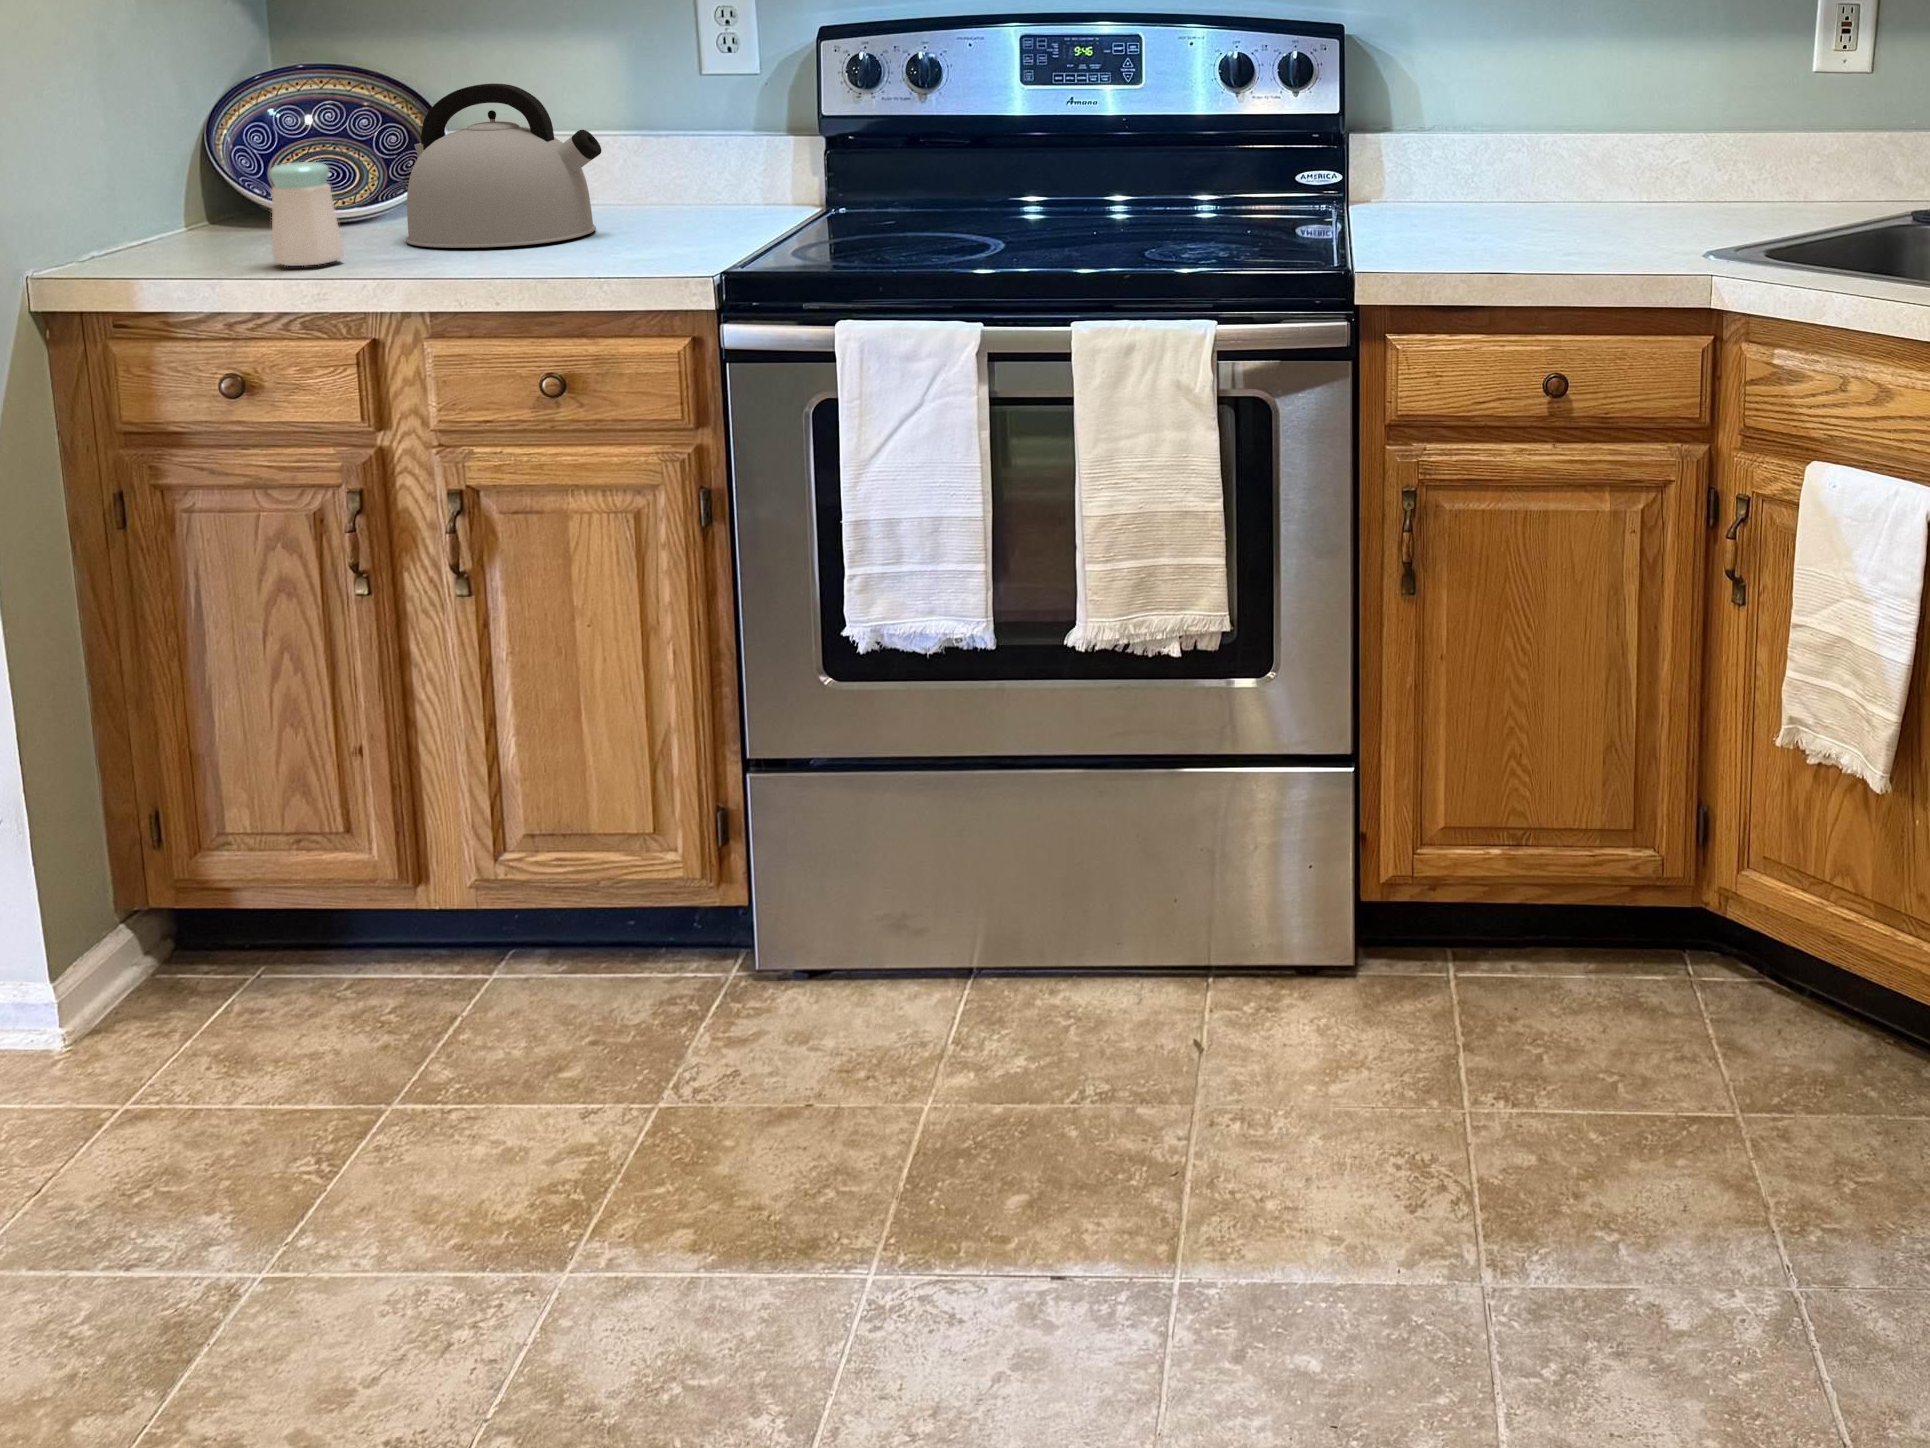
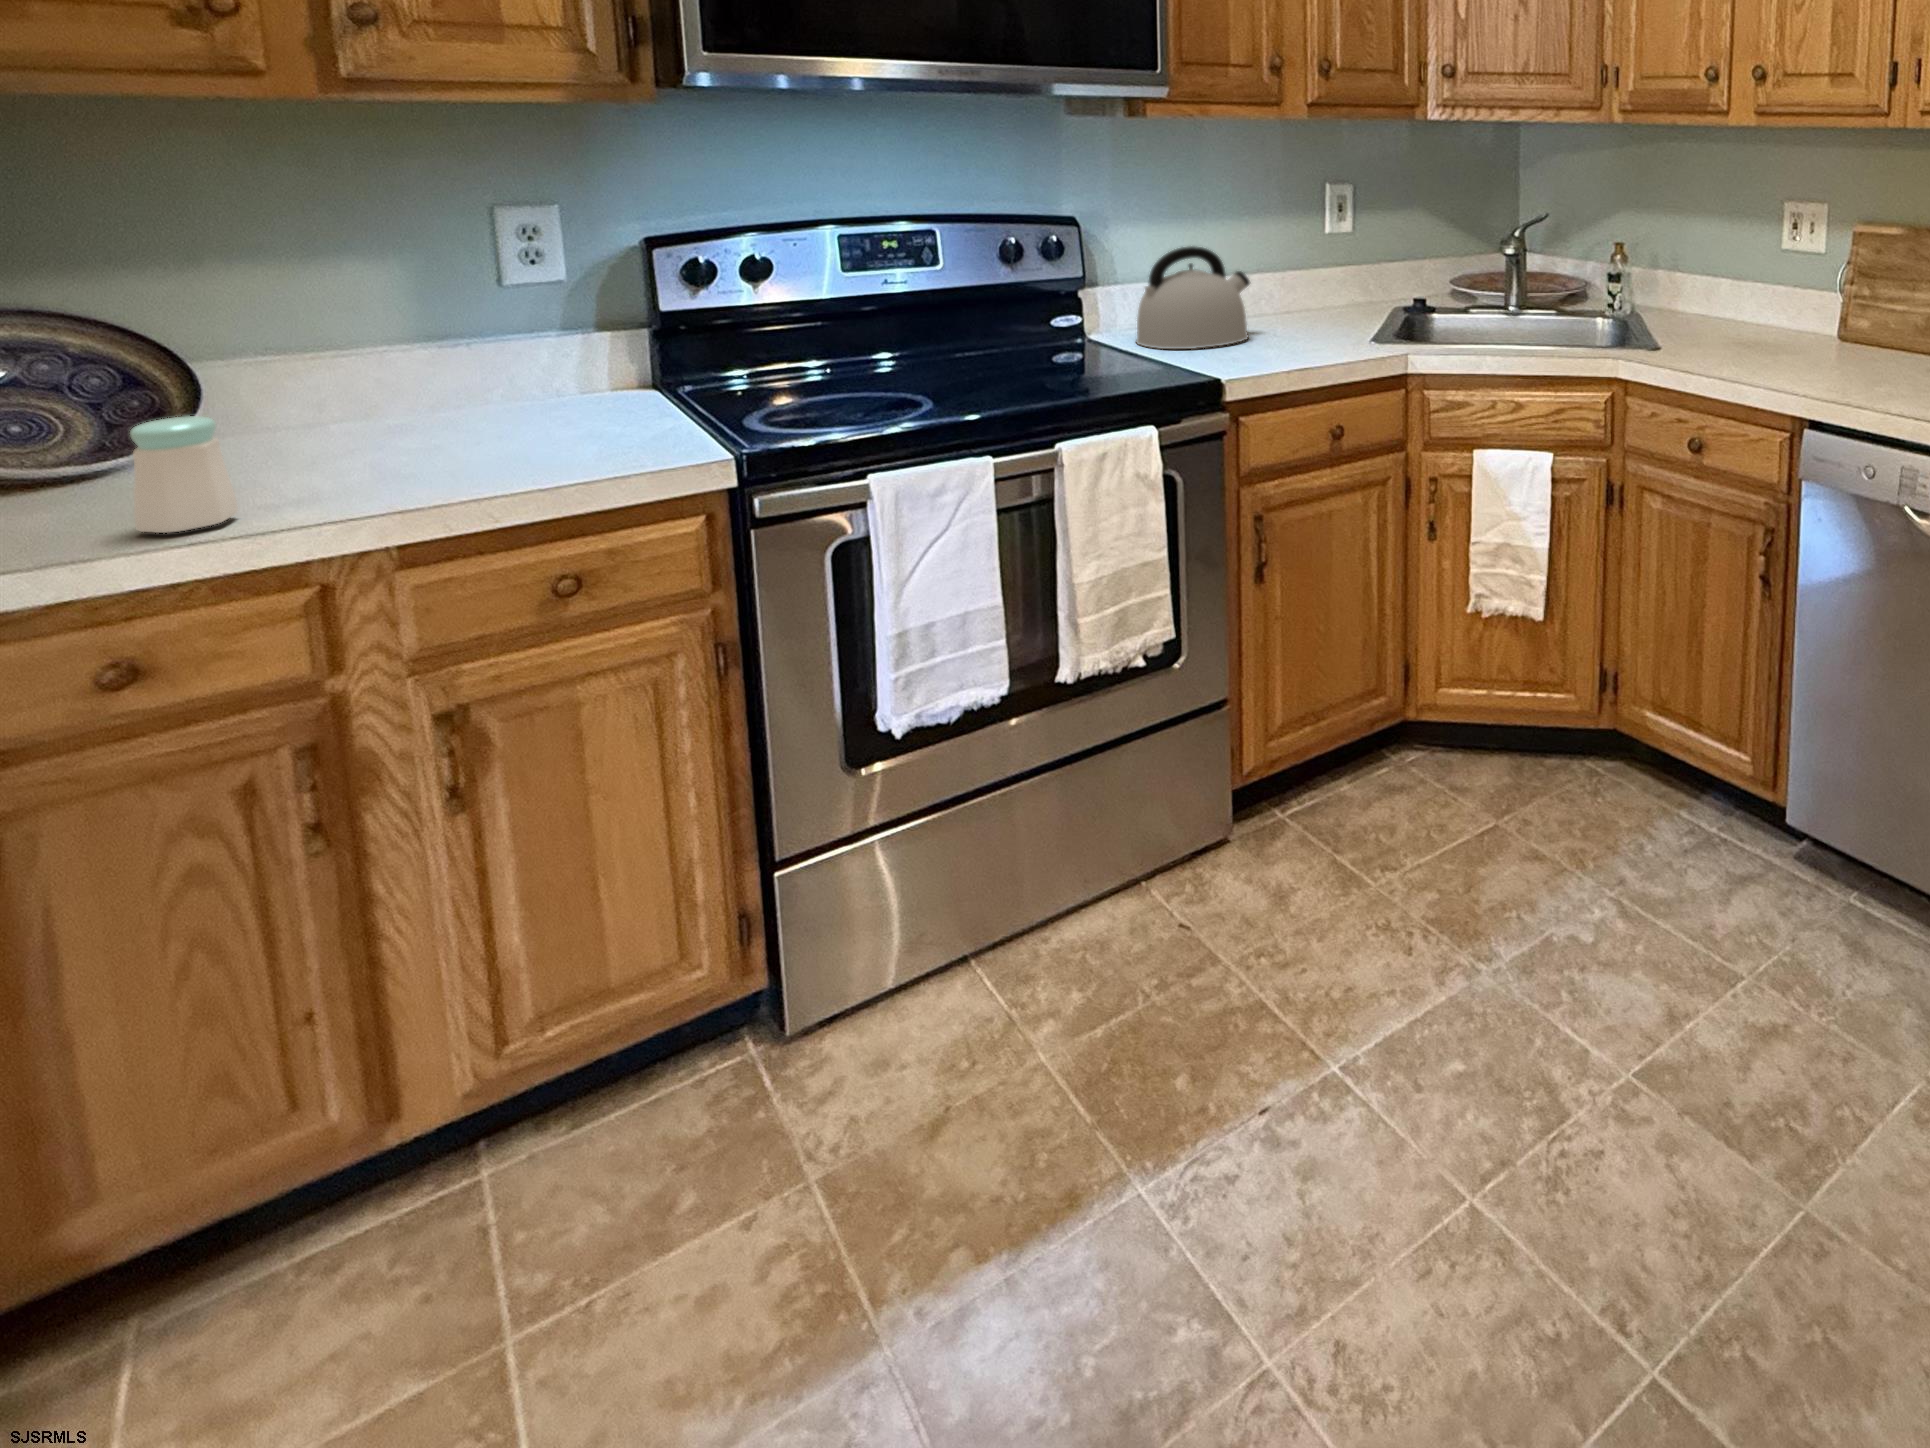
kettle: present [406,83,602,248] -> present [1136,246,1250,349]

